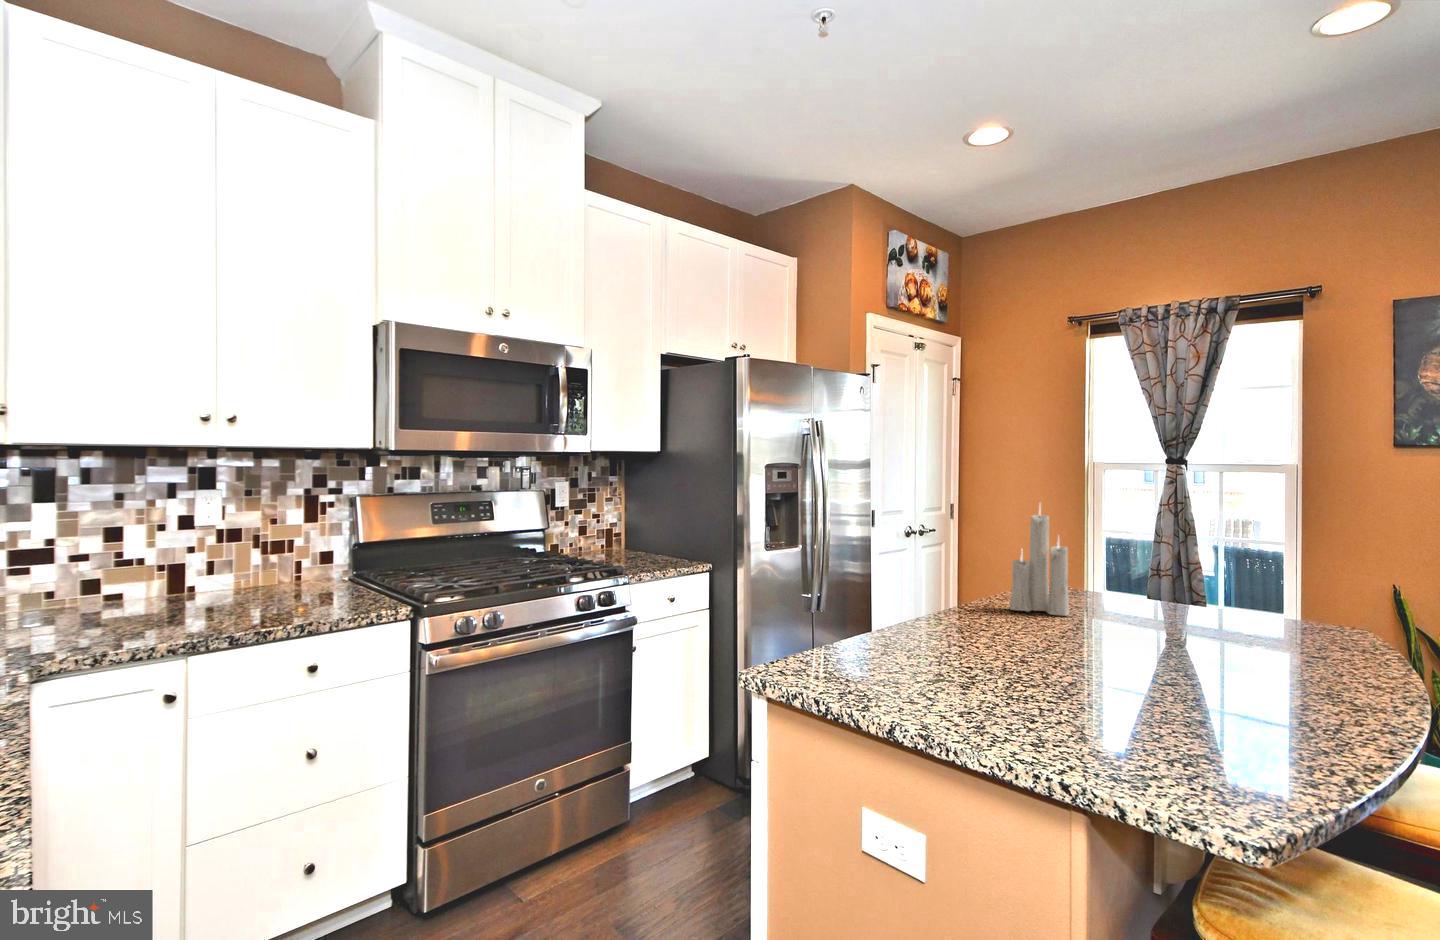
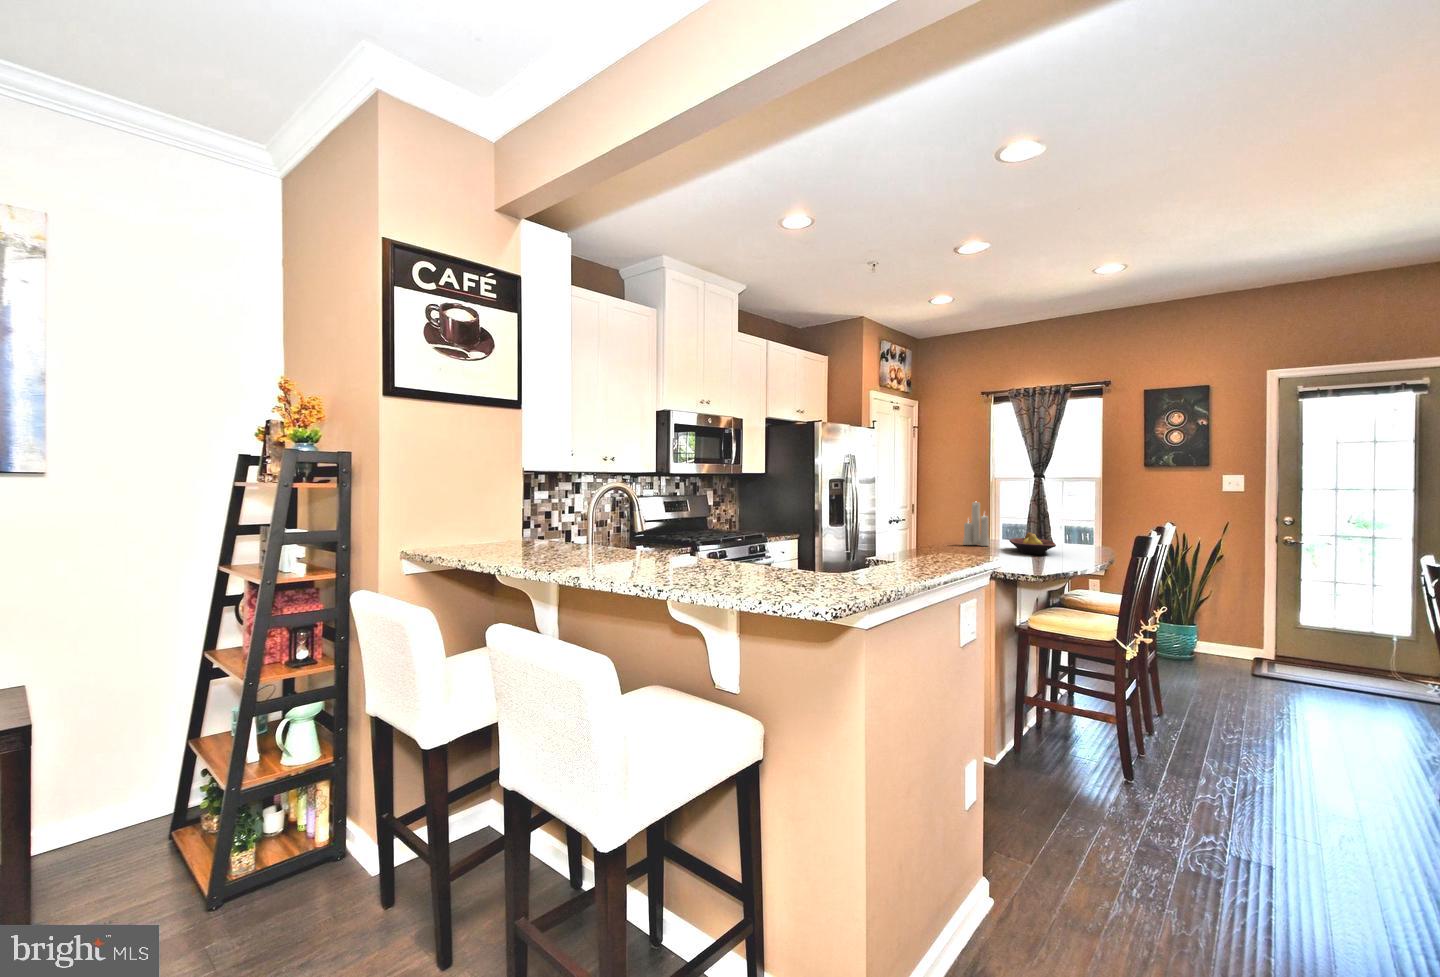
fruit bowl: none [1118,592,1245,657] -> present [1009,532,1056,555]

